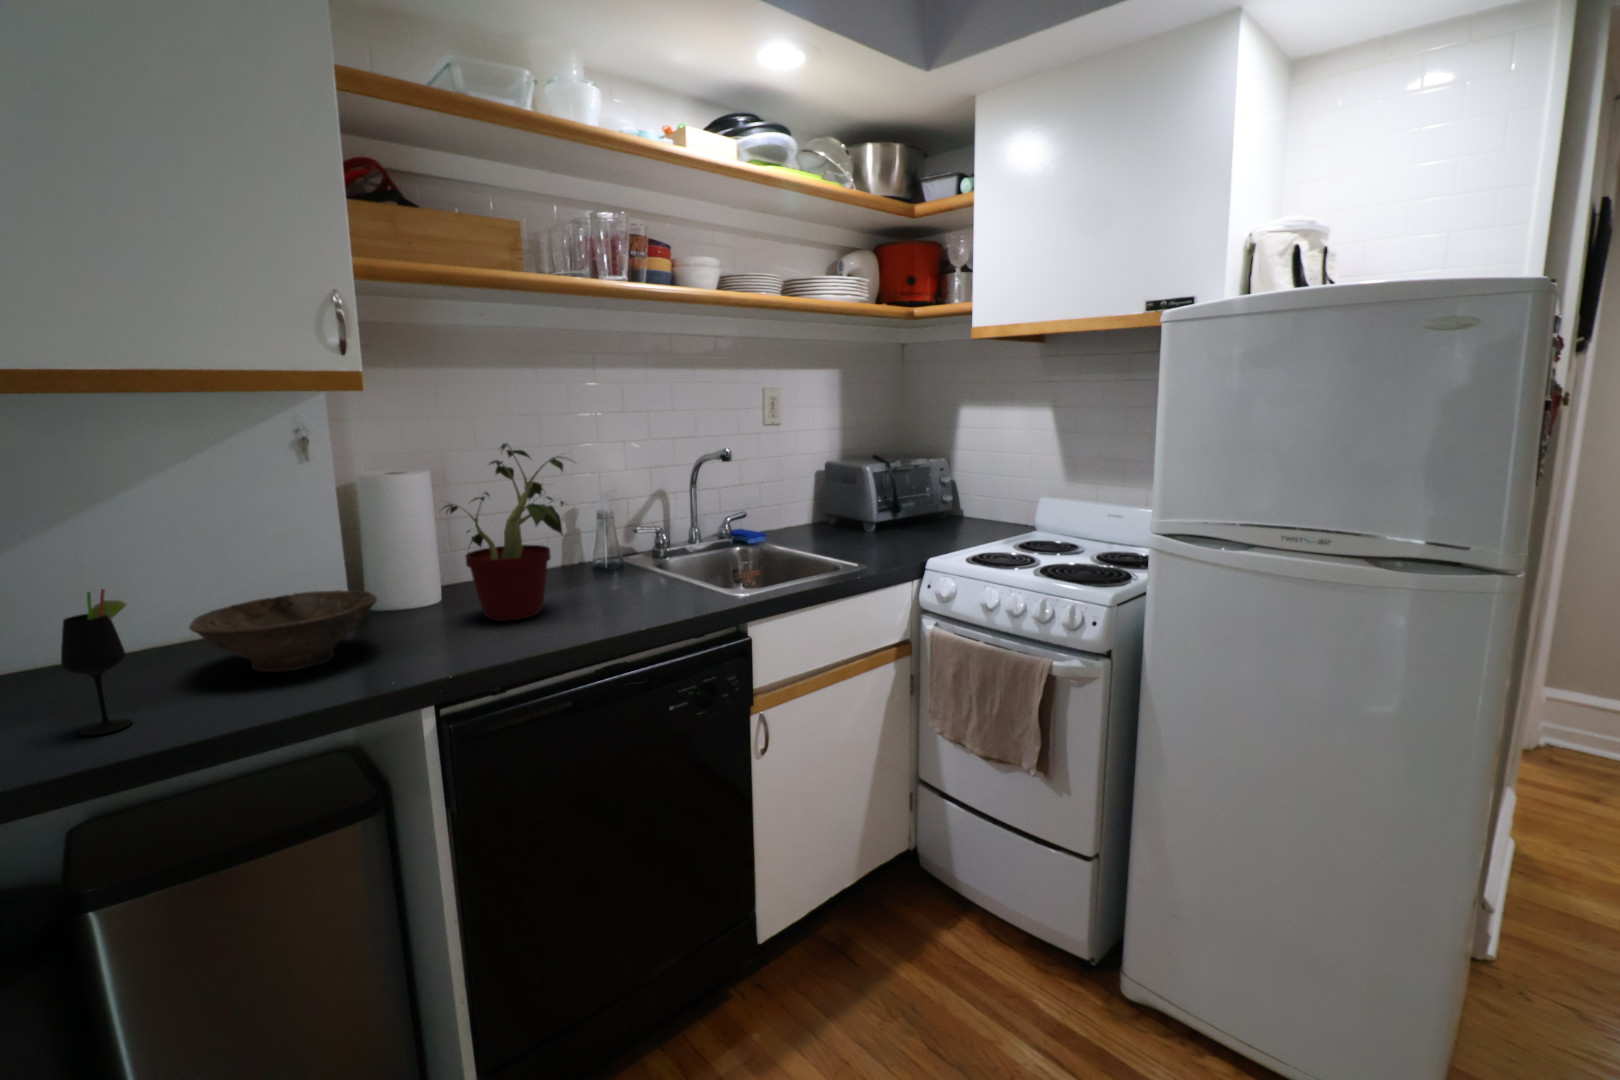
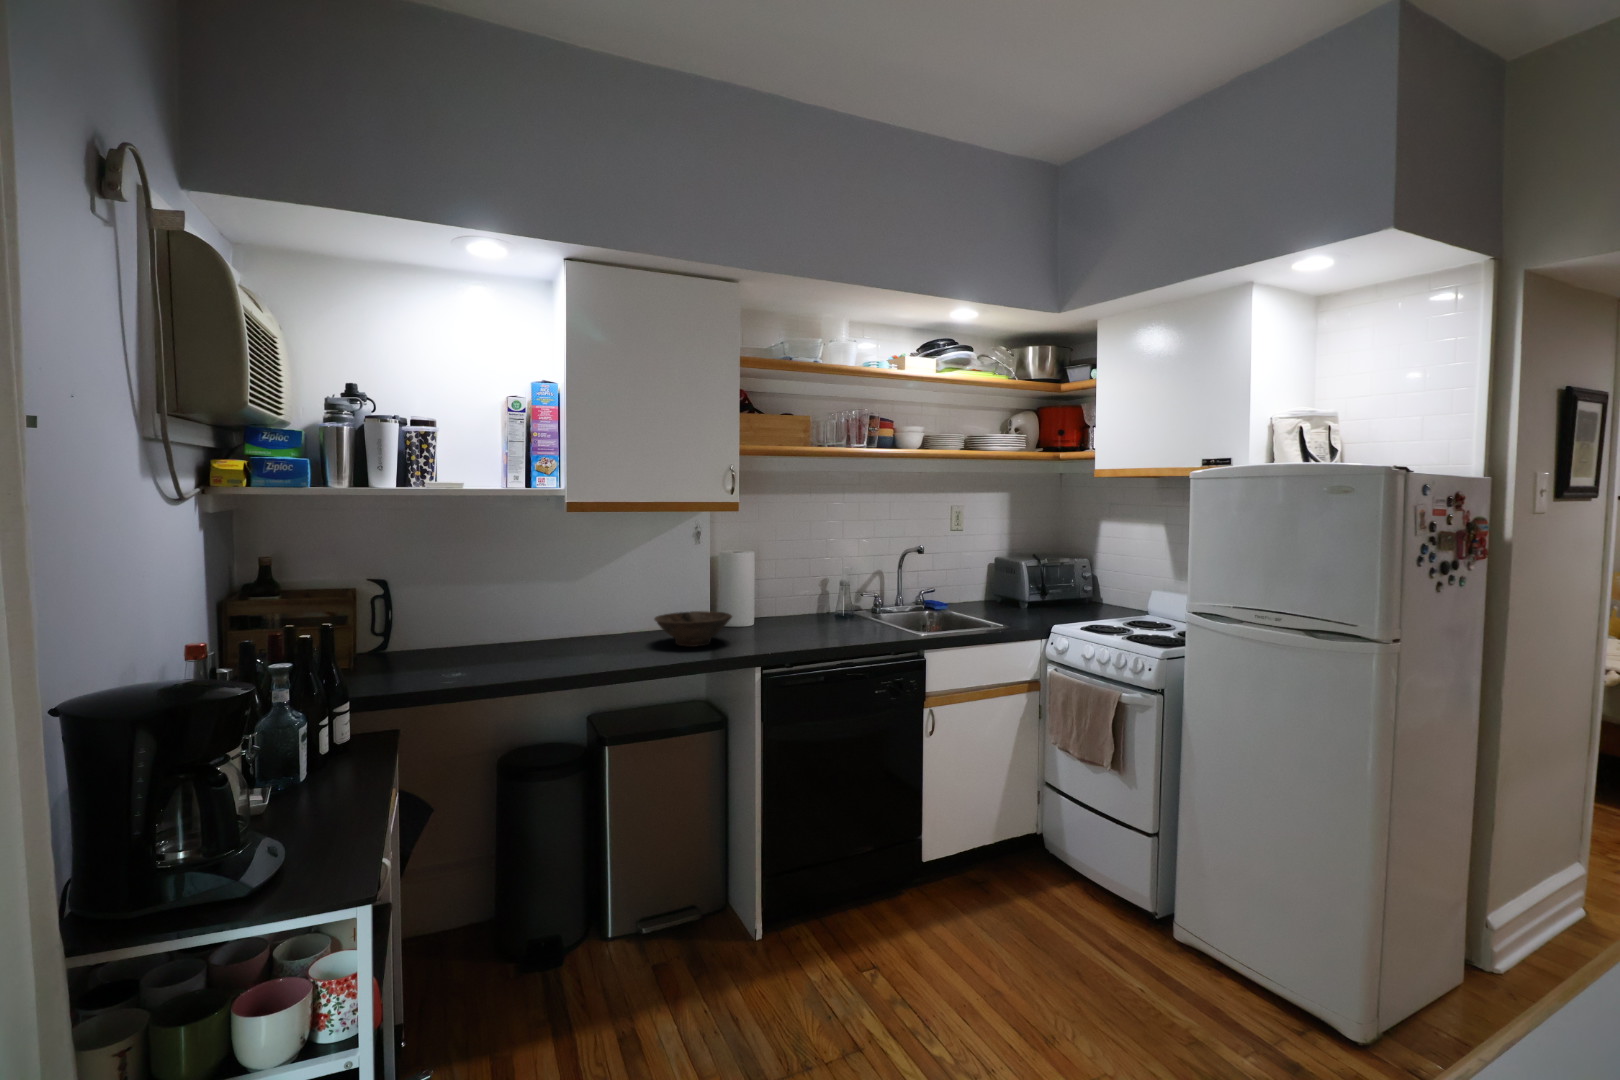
potted plant: present [443,443,564,621] -> none [761,539,833,636]
wine glass: present [61,589,132,735] -> none [620,597,645,660]

